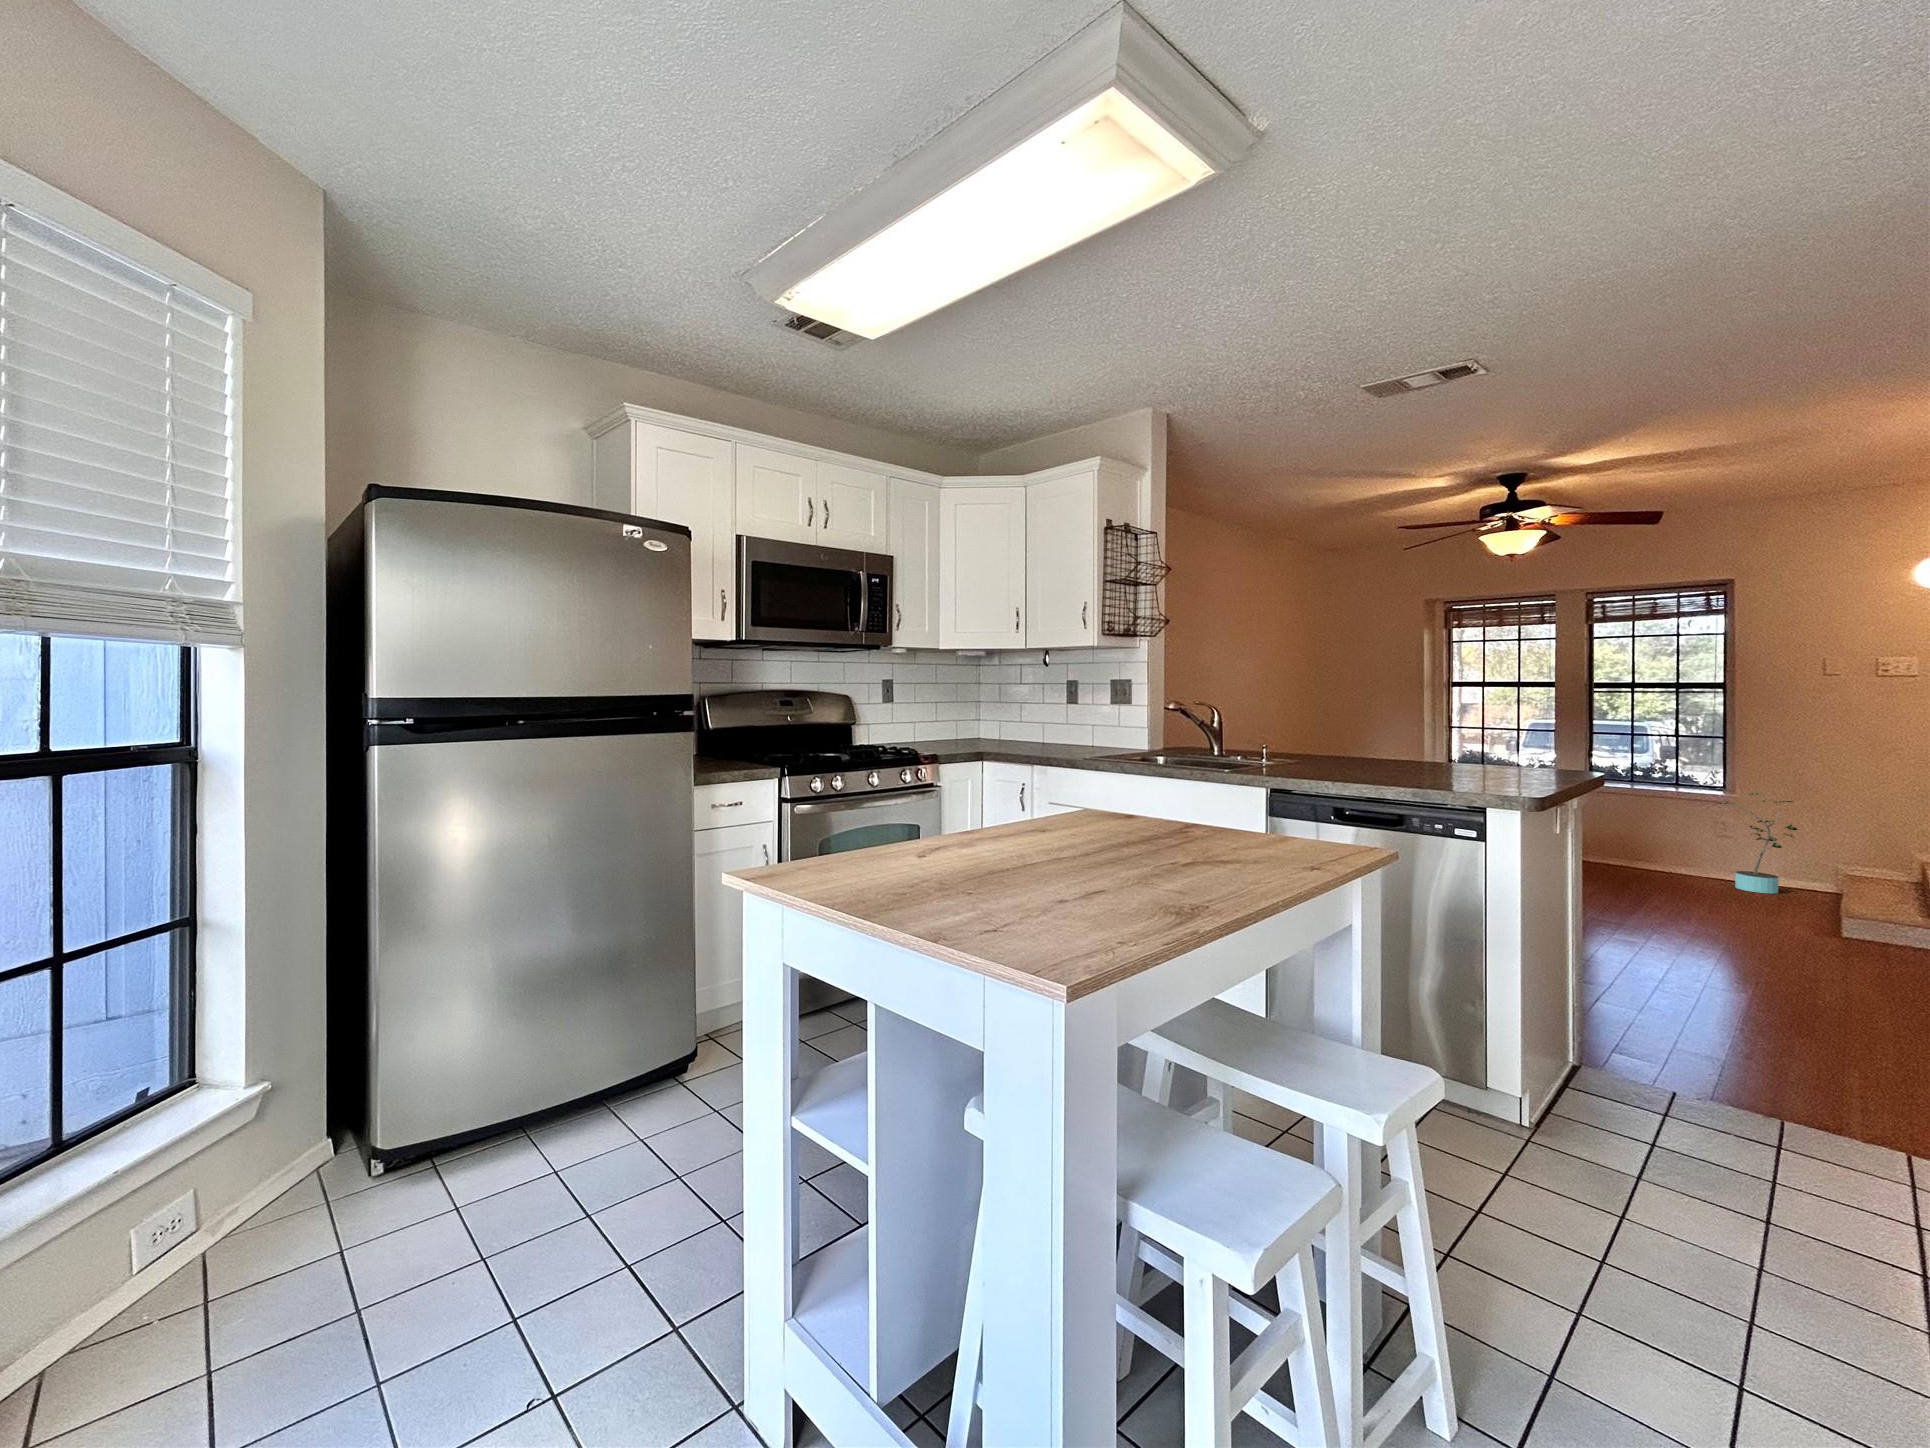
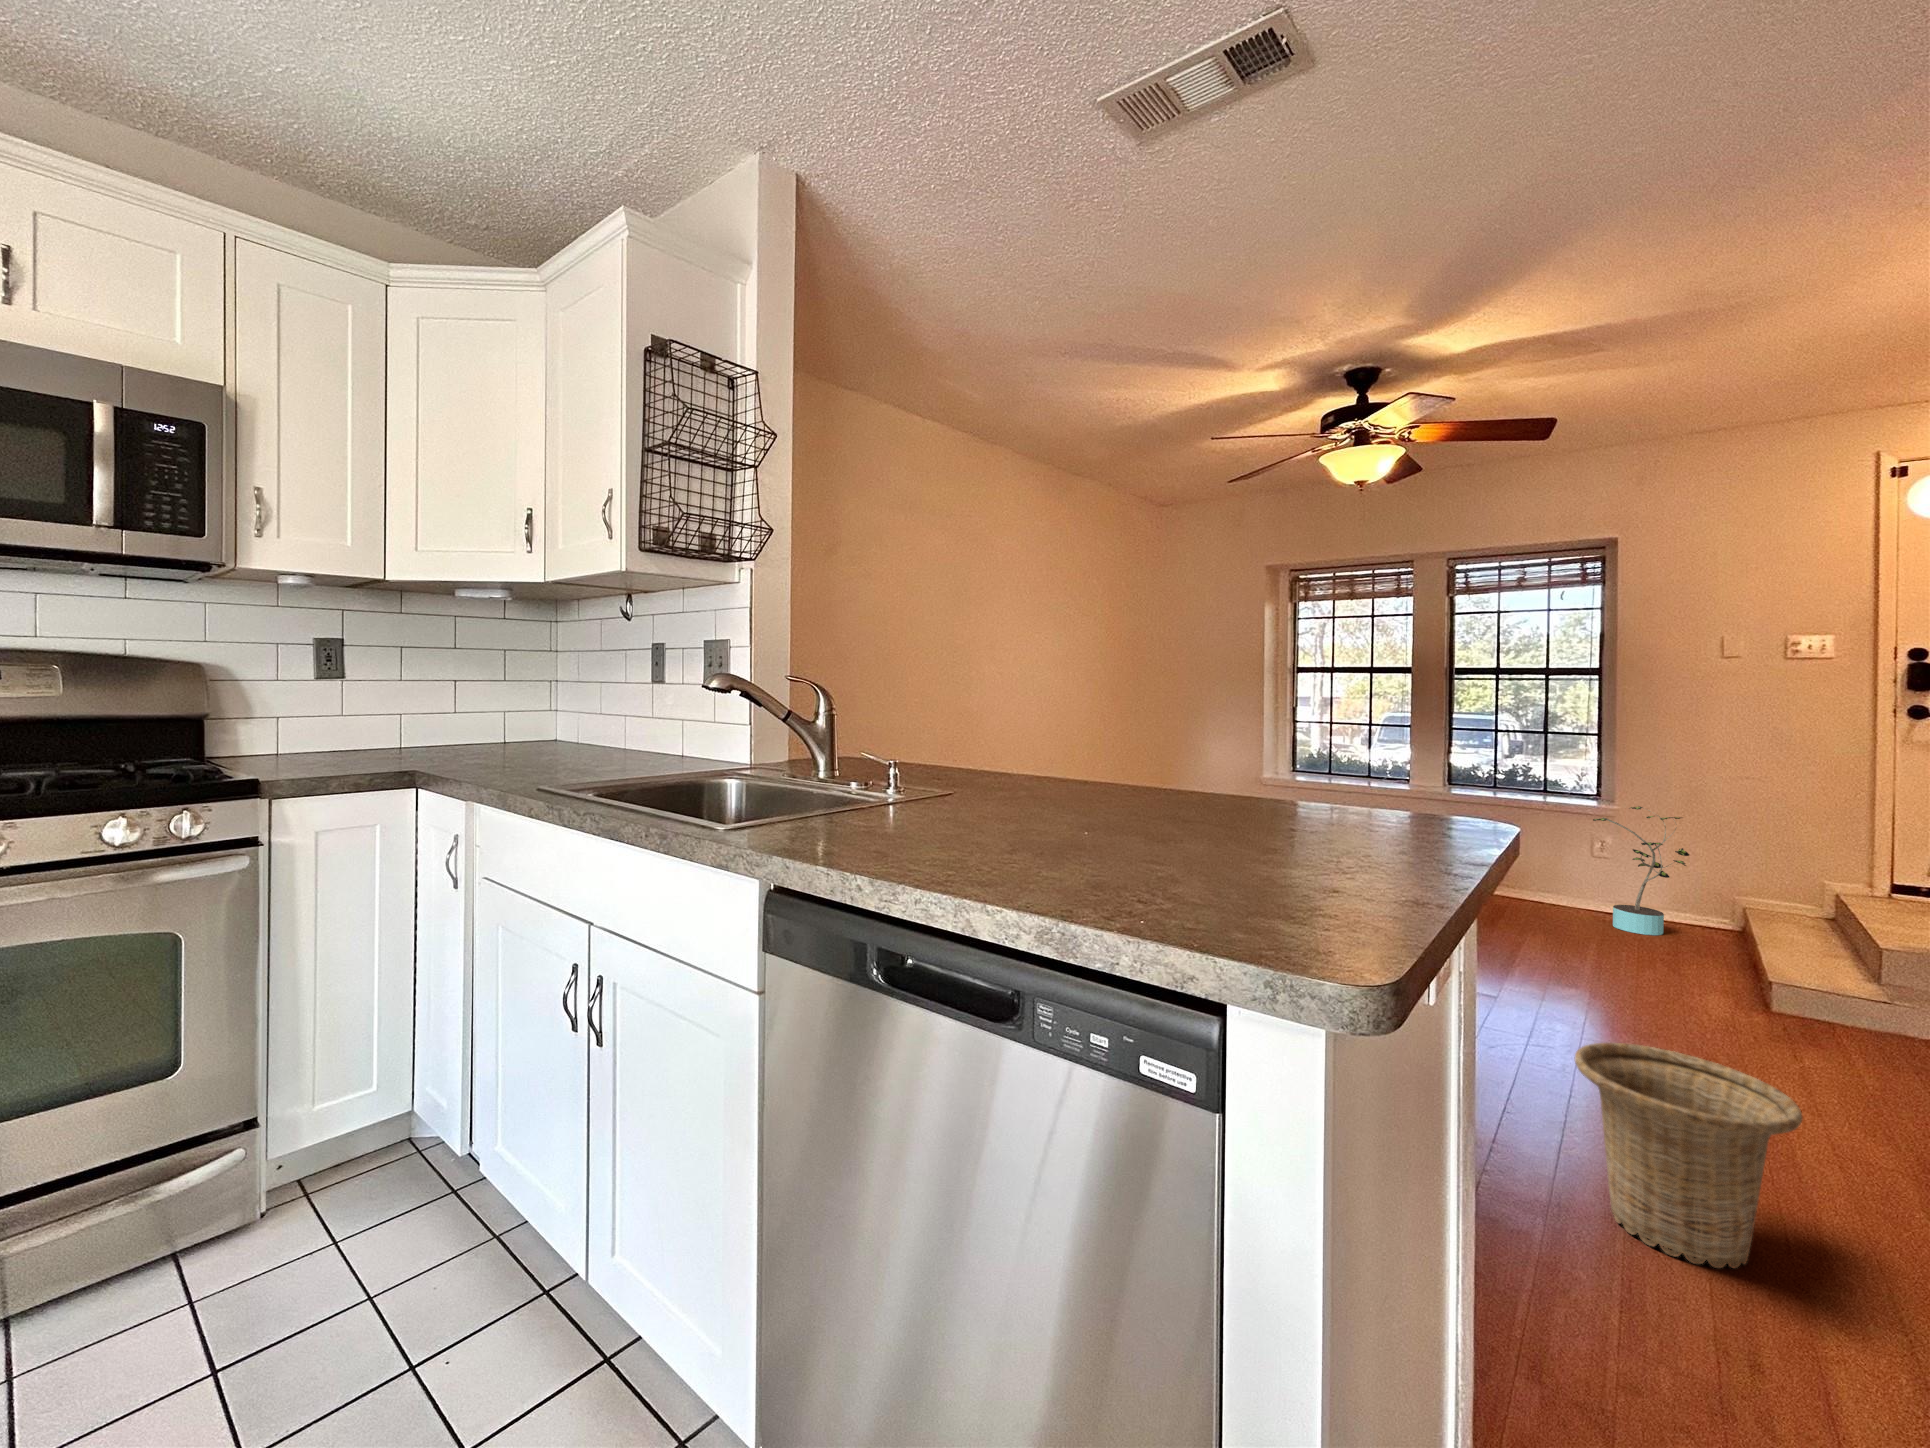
basket: none [1660,913,1792,1025] -> present [1574,1043,1802,1268]

